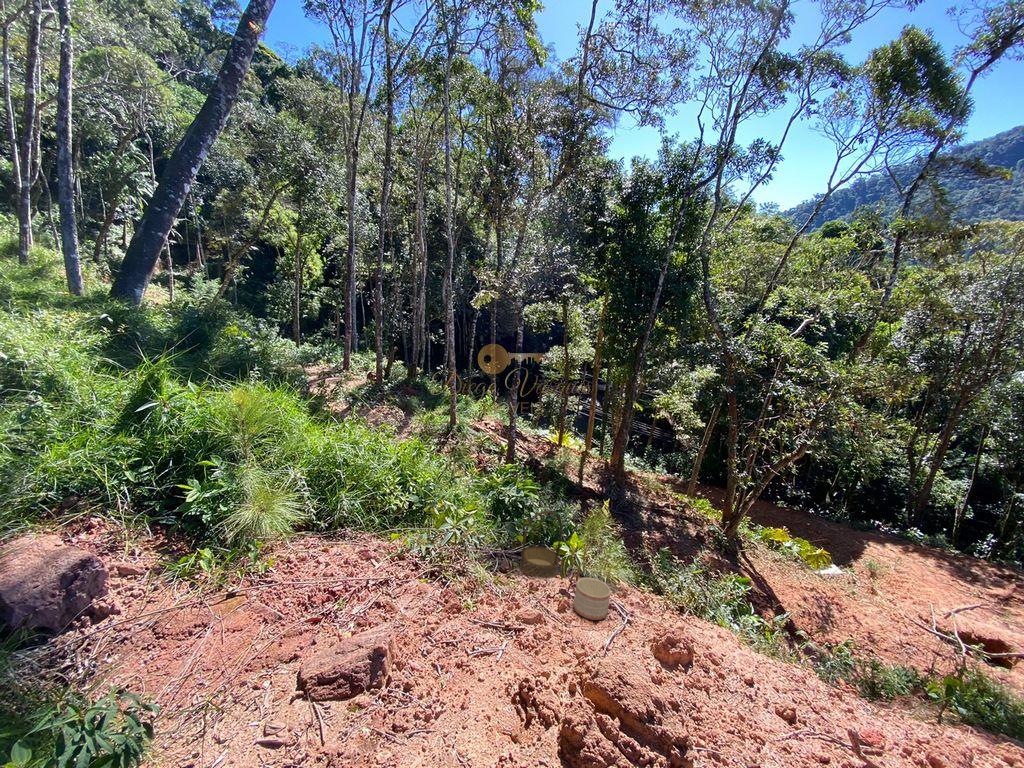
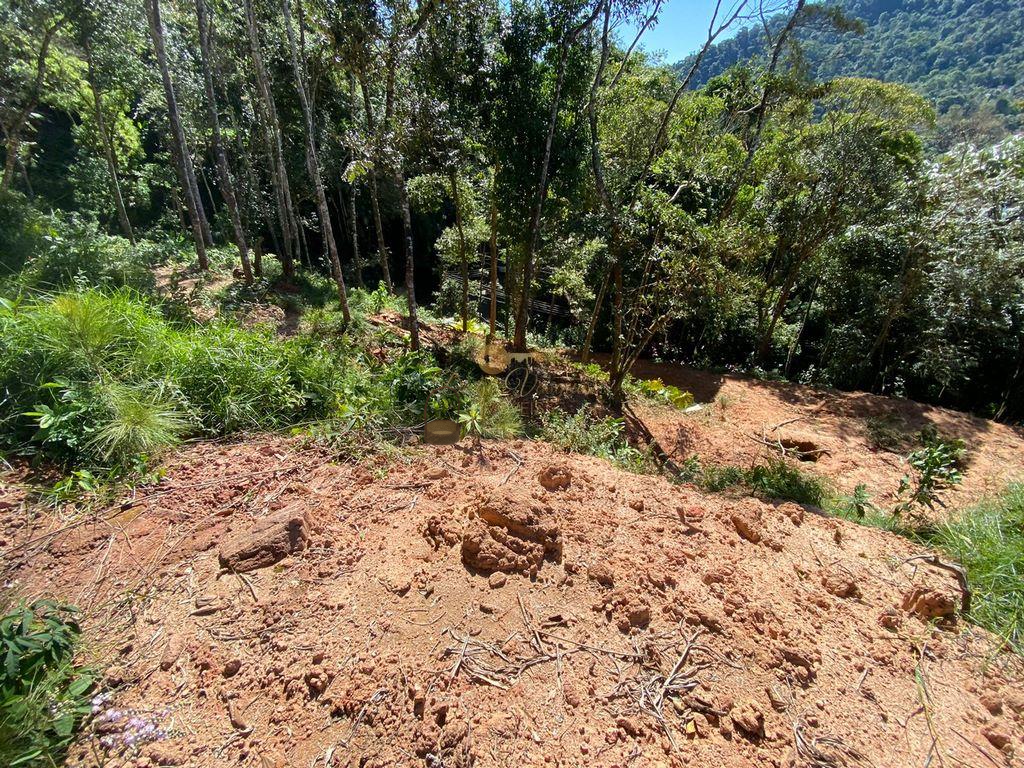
planter: present [573,578,611,620] -> none [474,437,505,470]

